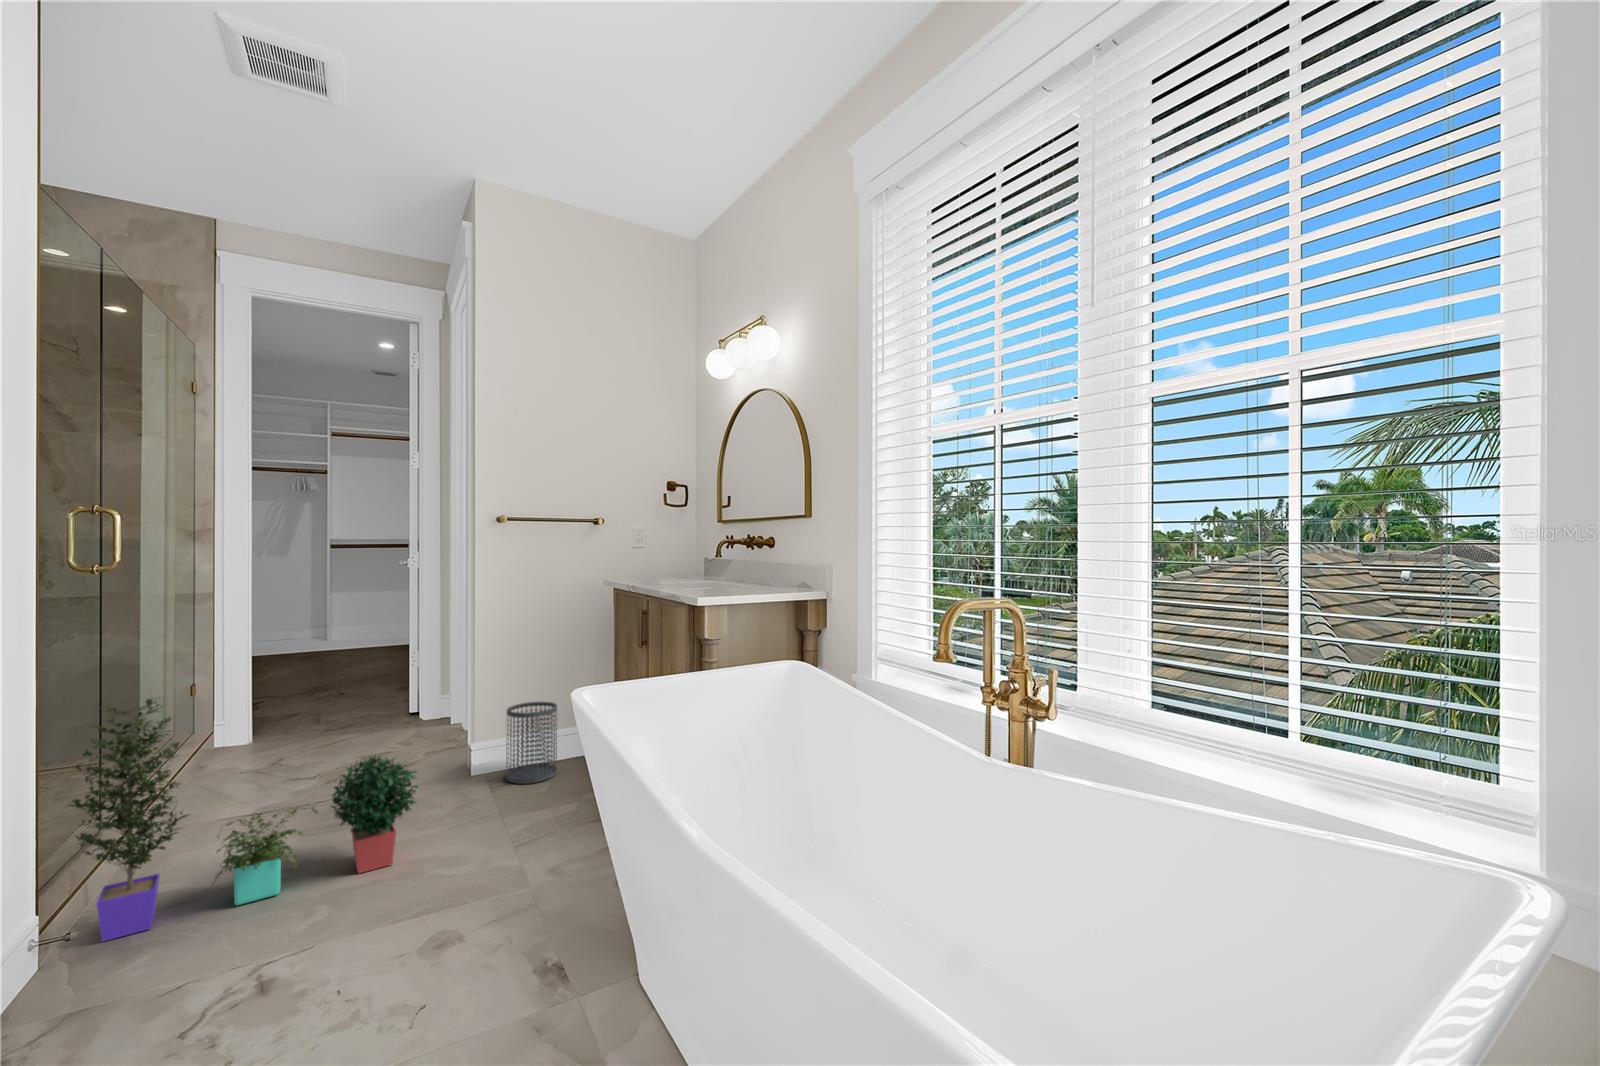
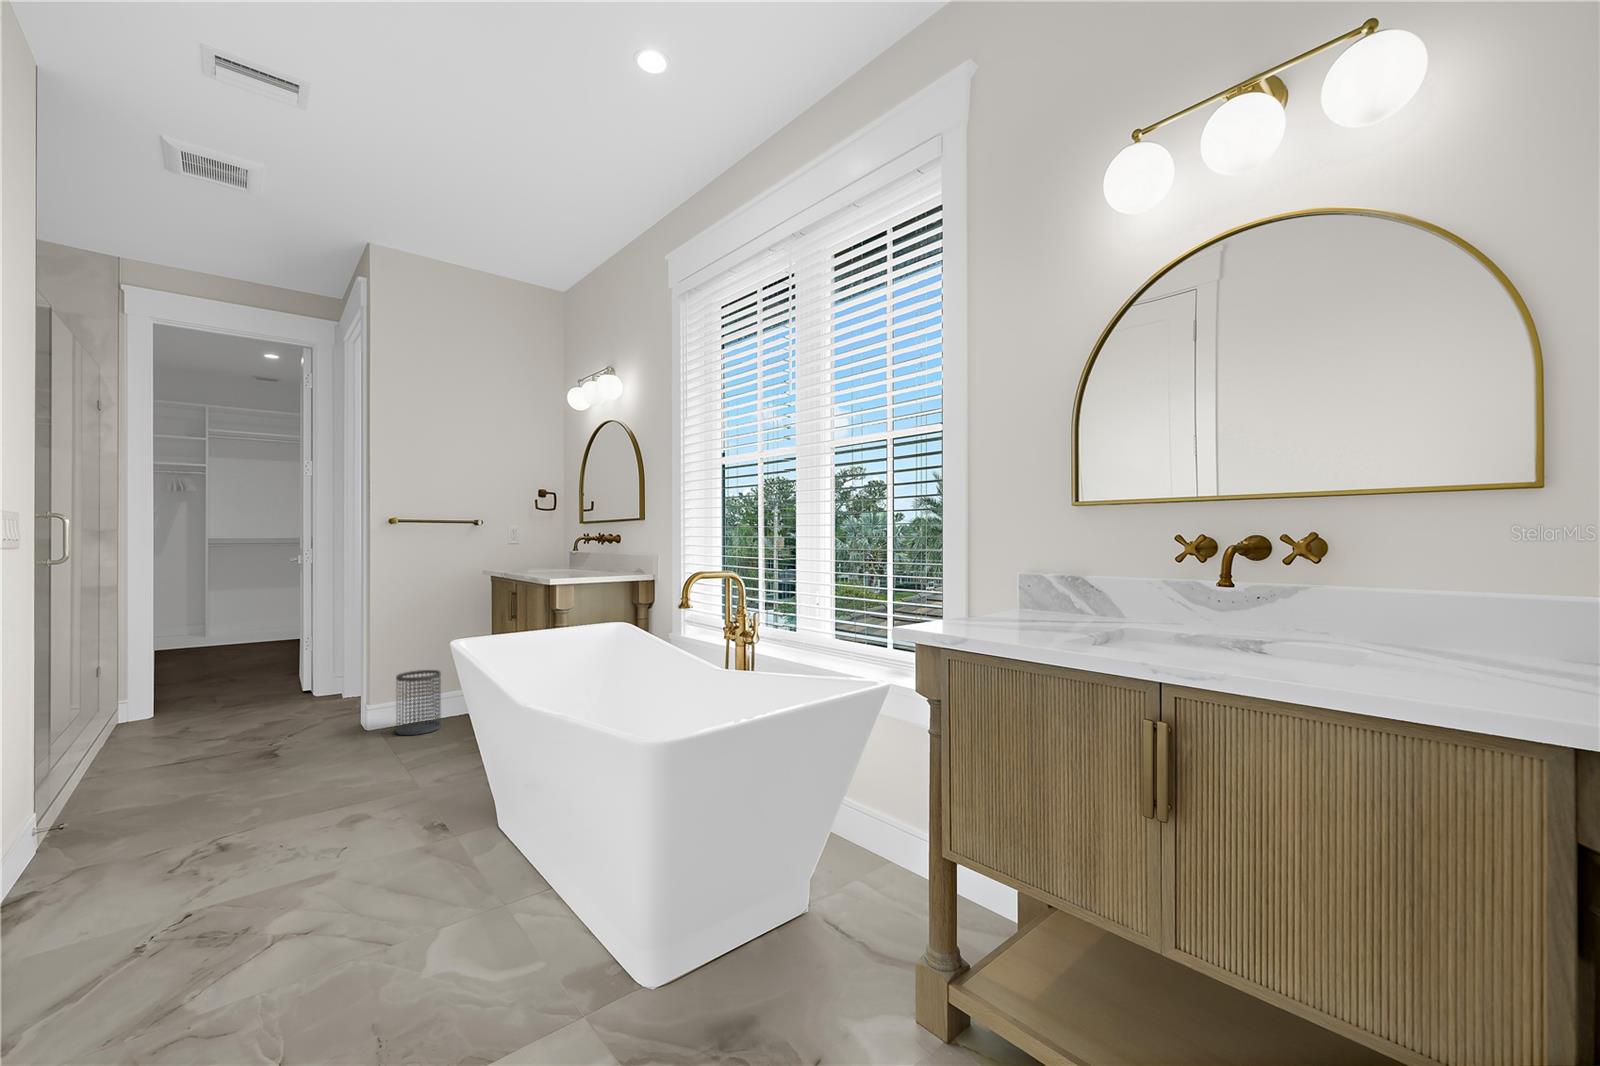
potted plant: present [68,698,418,941] -> none [32,658,324,842]

